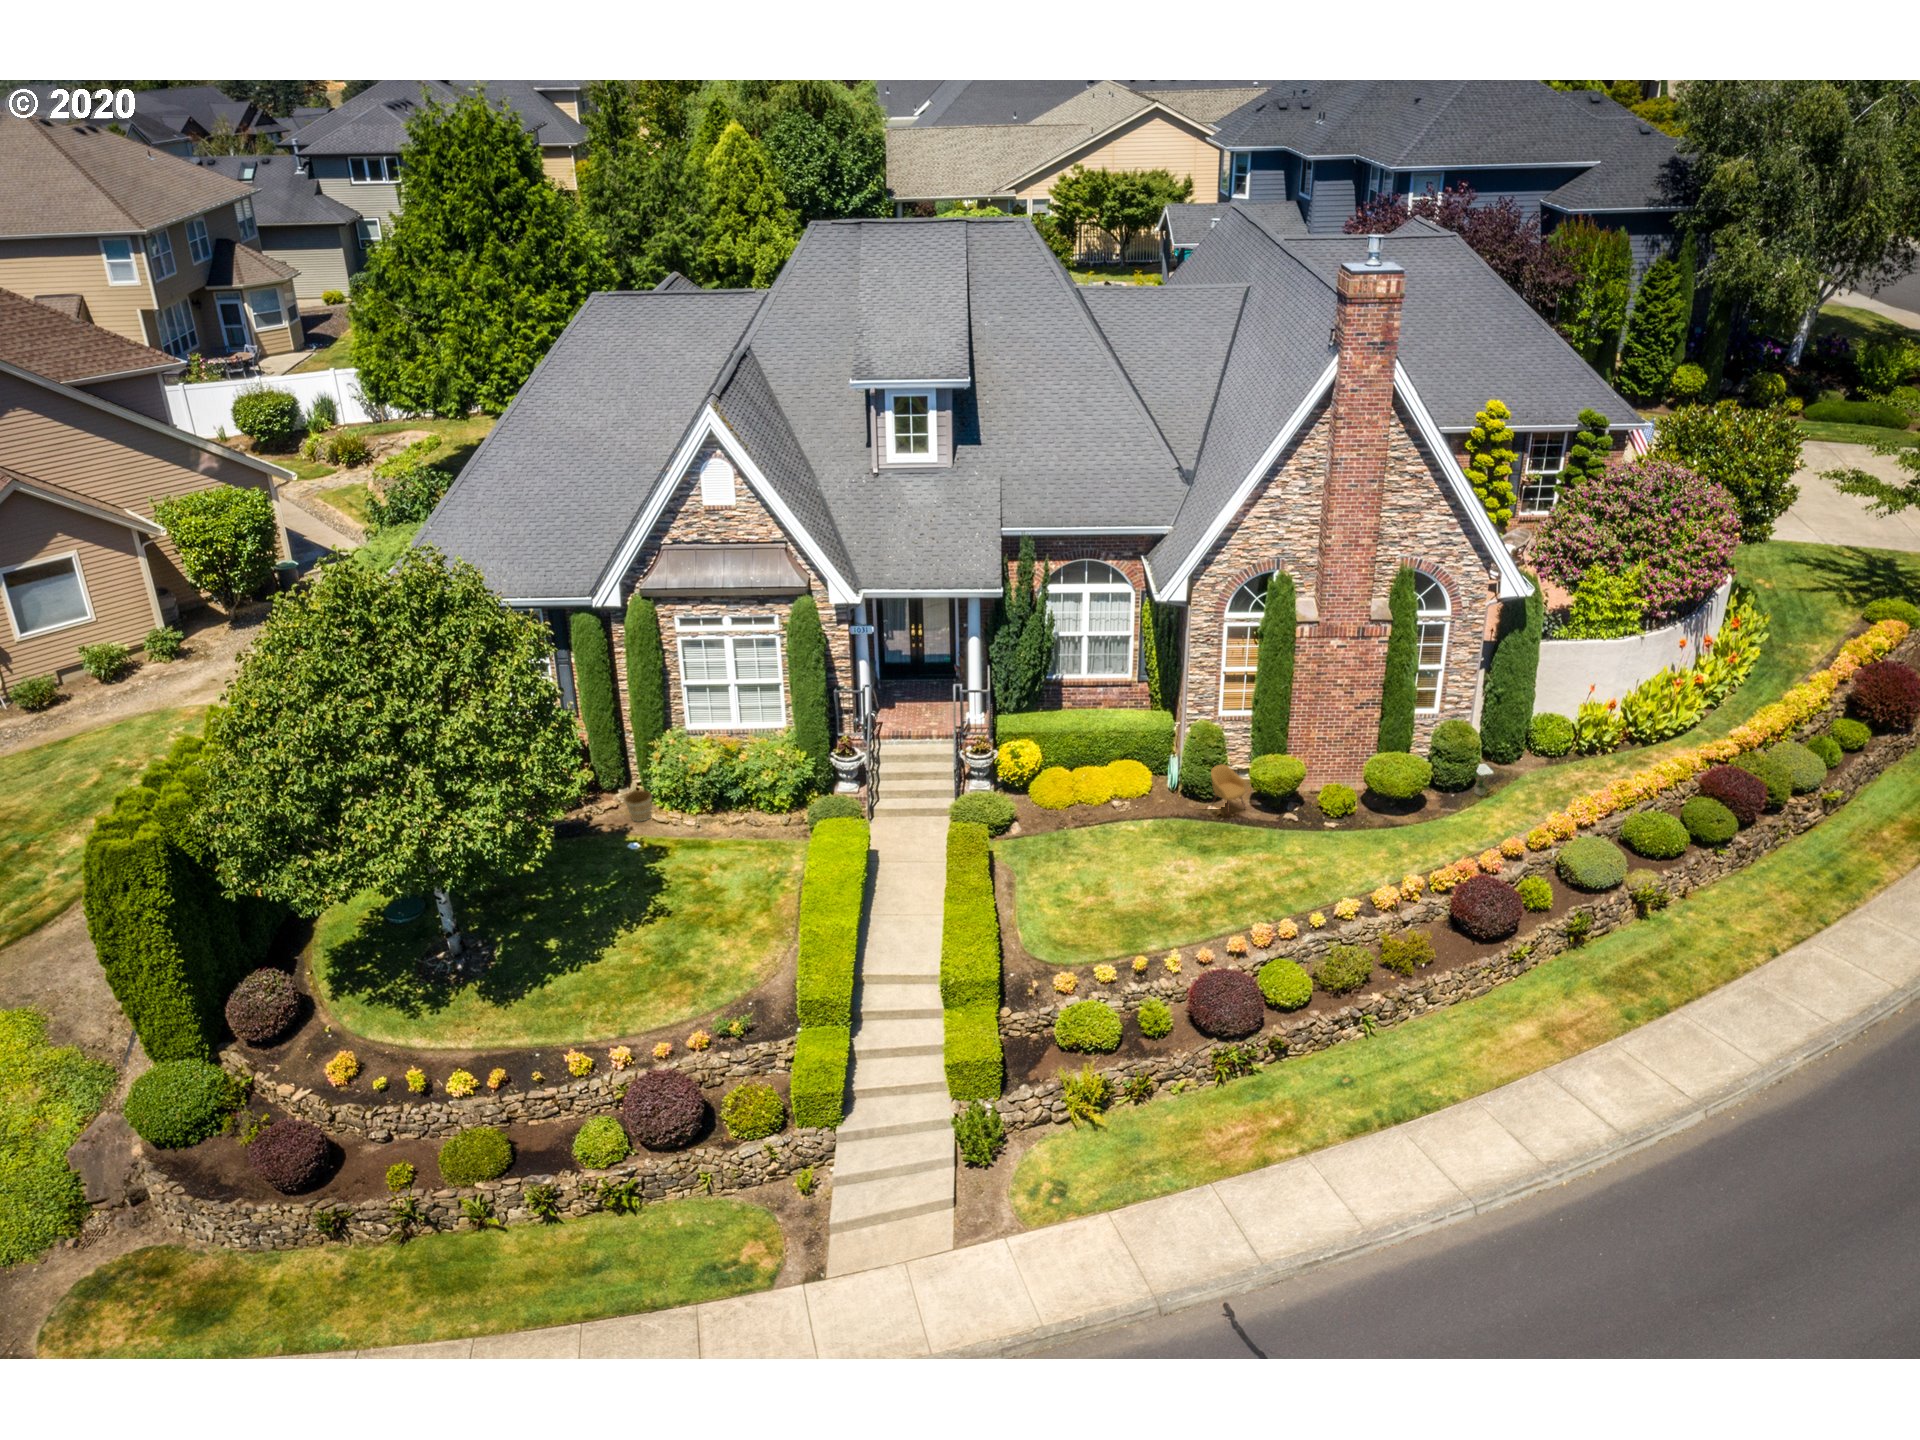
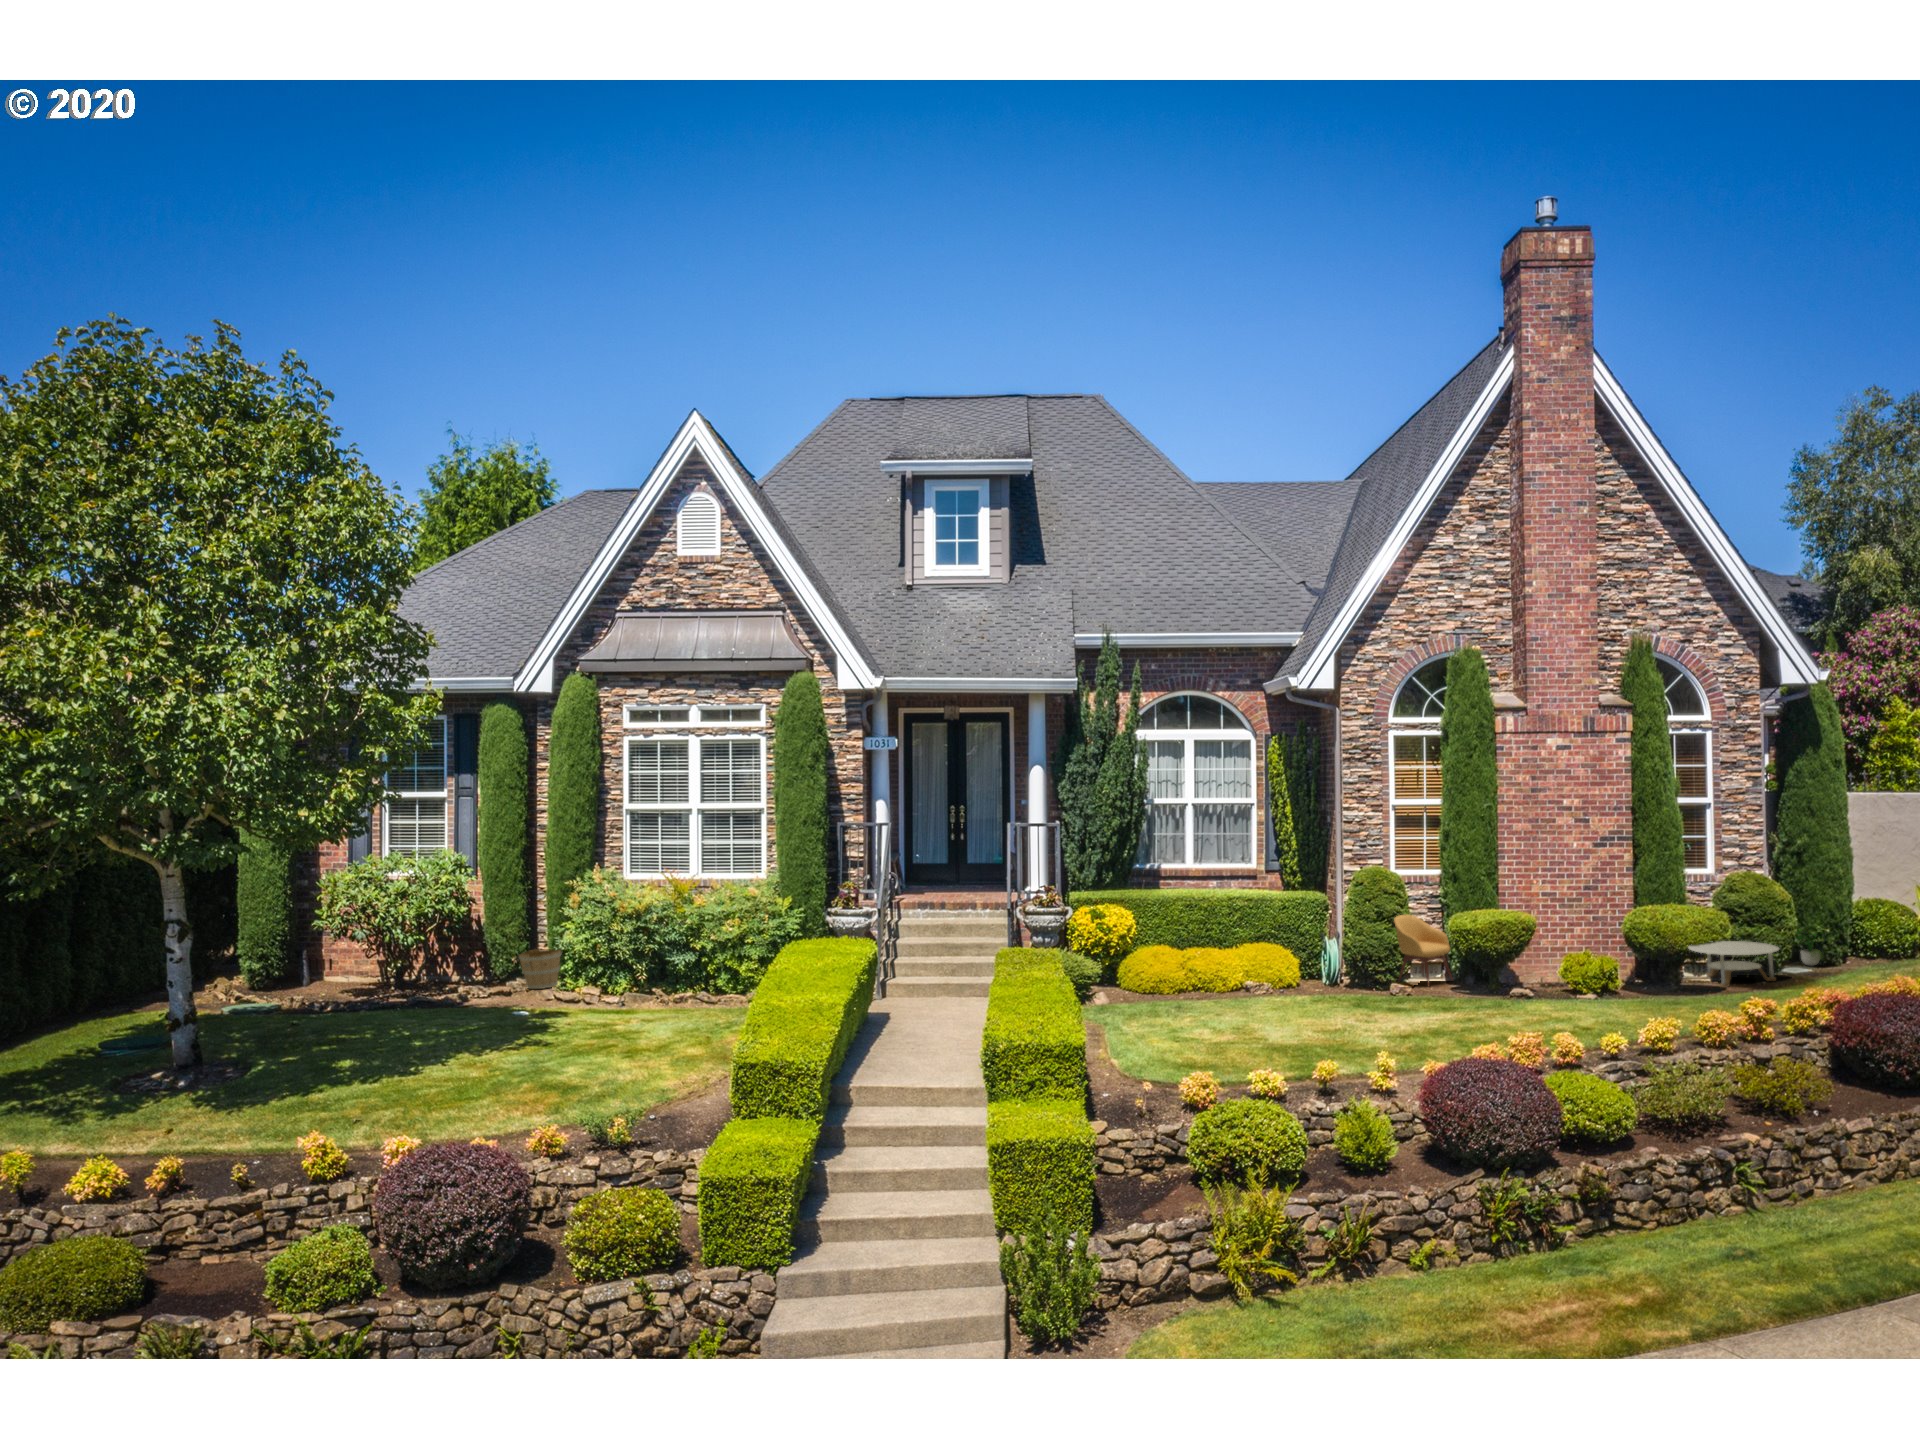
round table: none [1397,787,1452,829] -> present [1688,941,1779,987]

